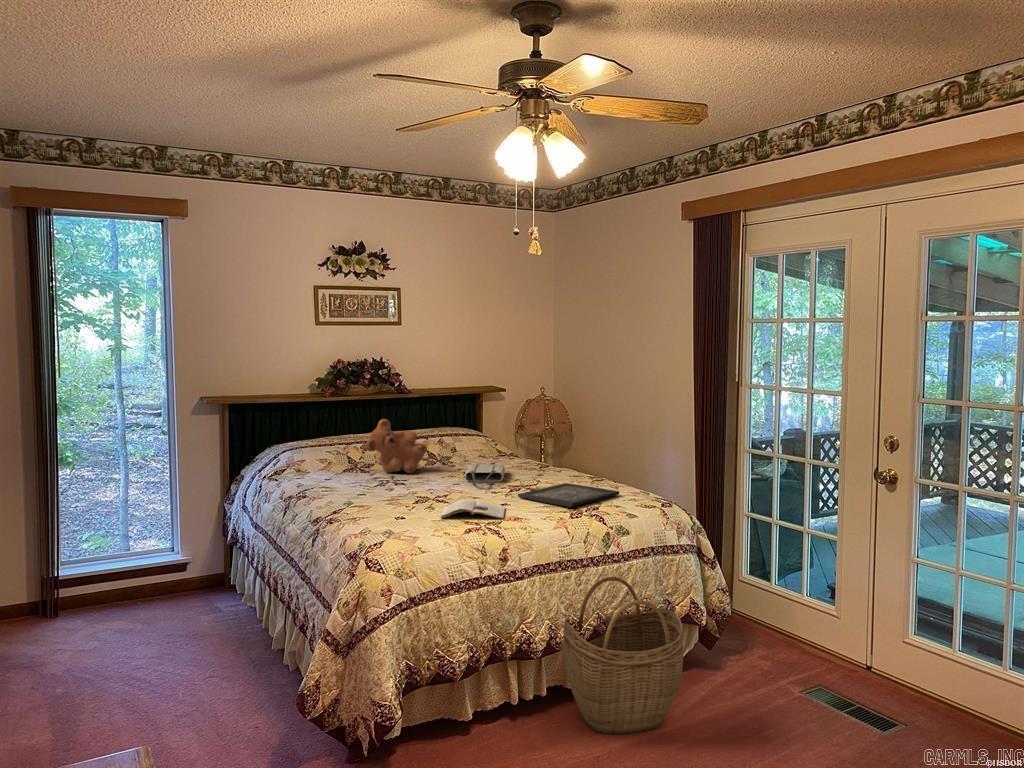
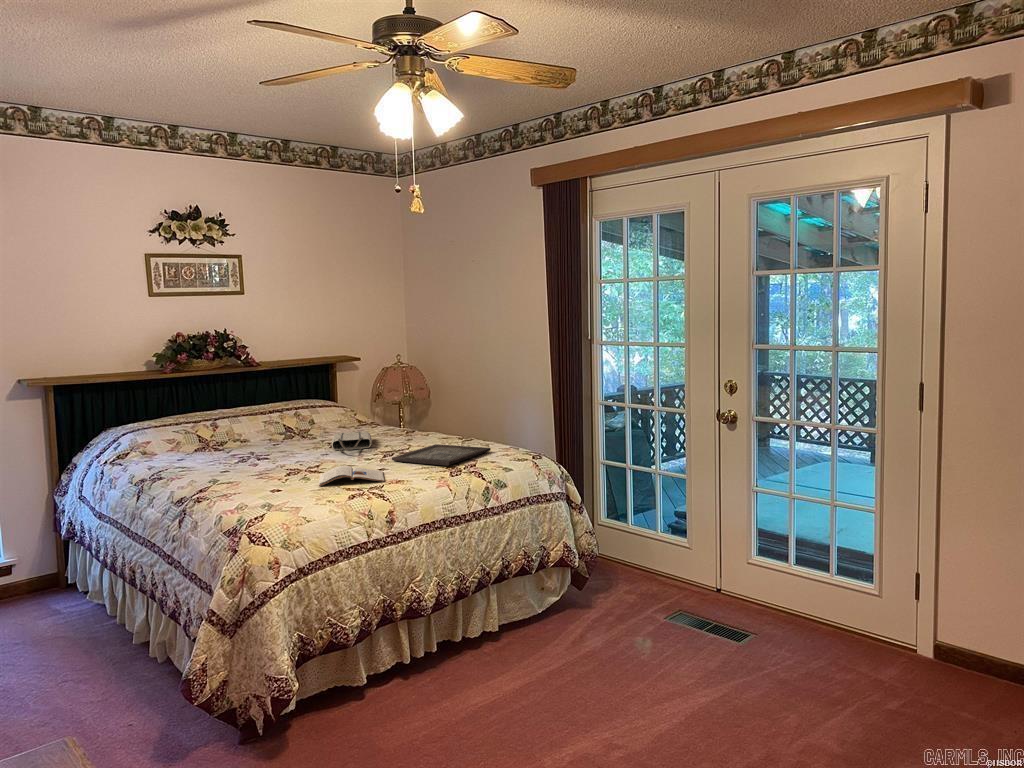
teddy bear: present [365,419,427,473] -> none [220,392,288,448]
woven basket: present [563,577,683,734] -> none [452,529,566,678]

